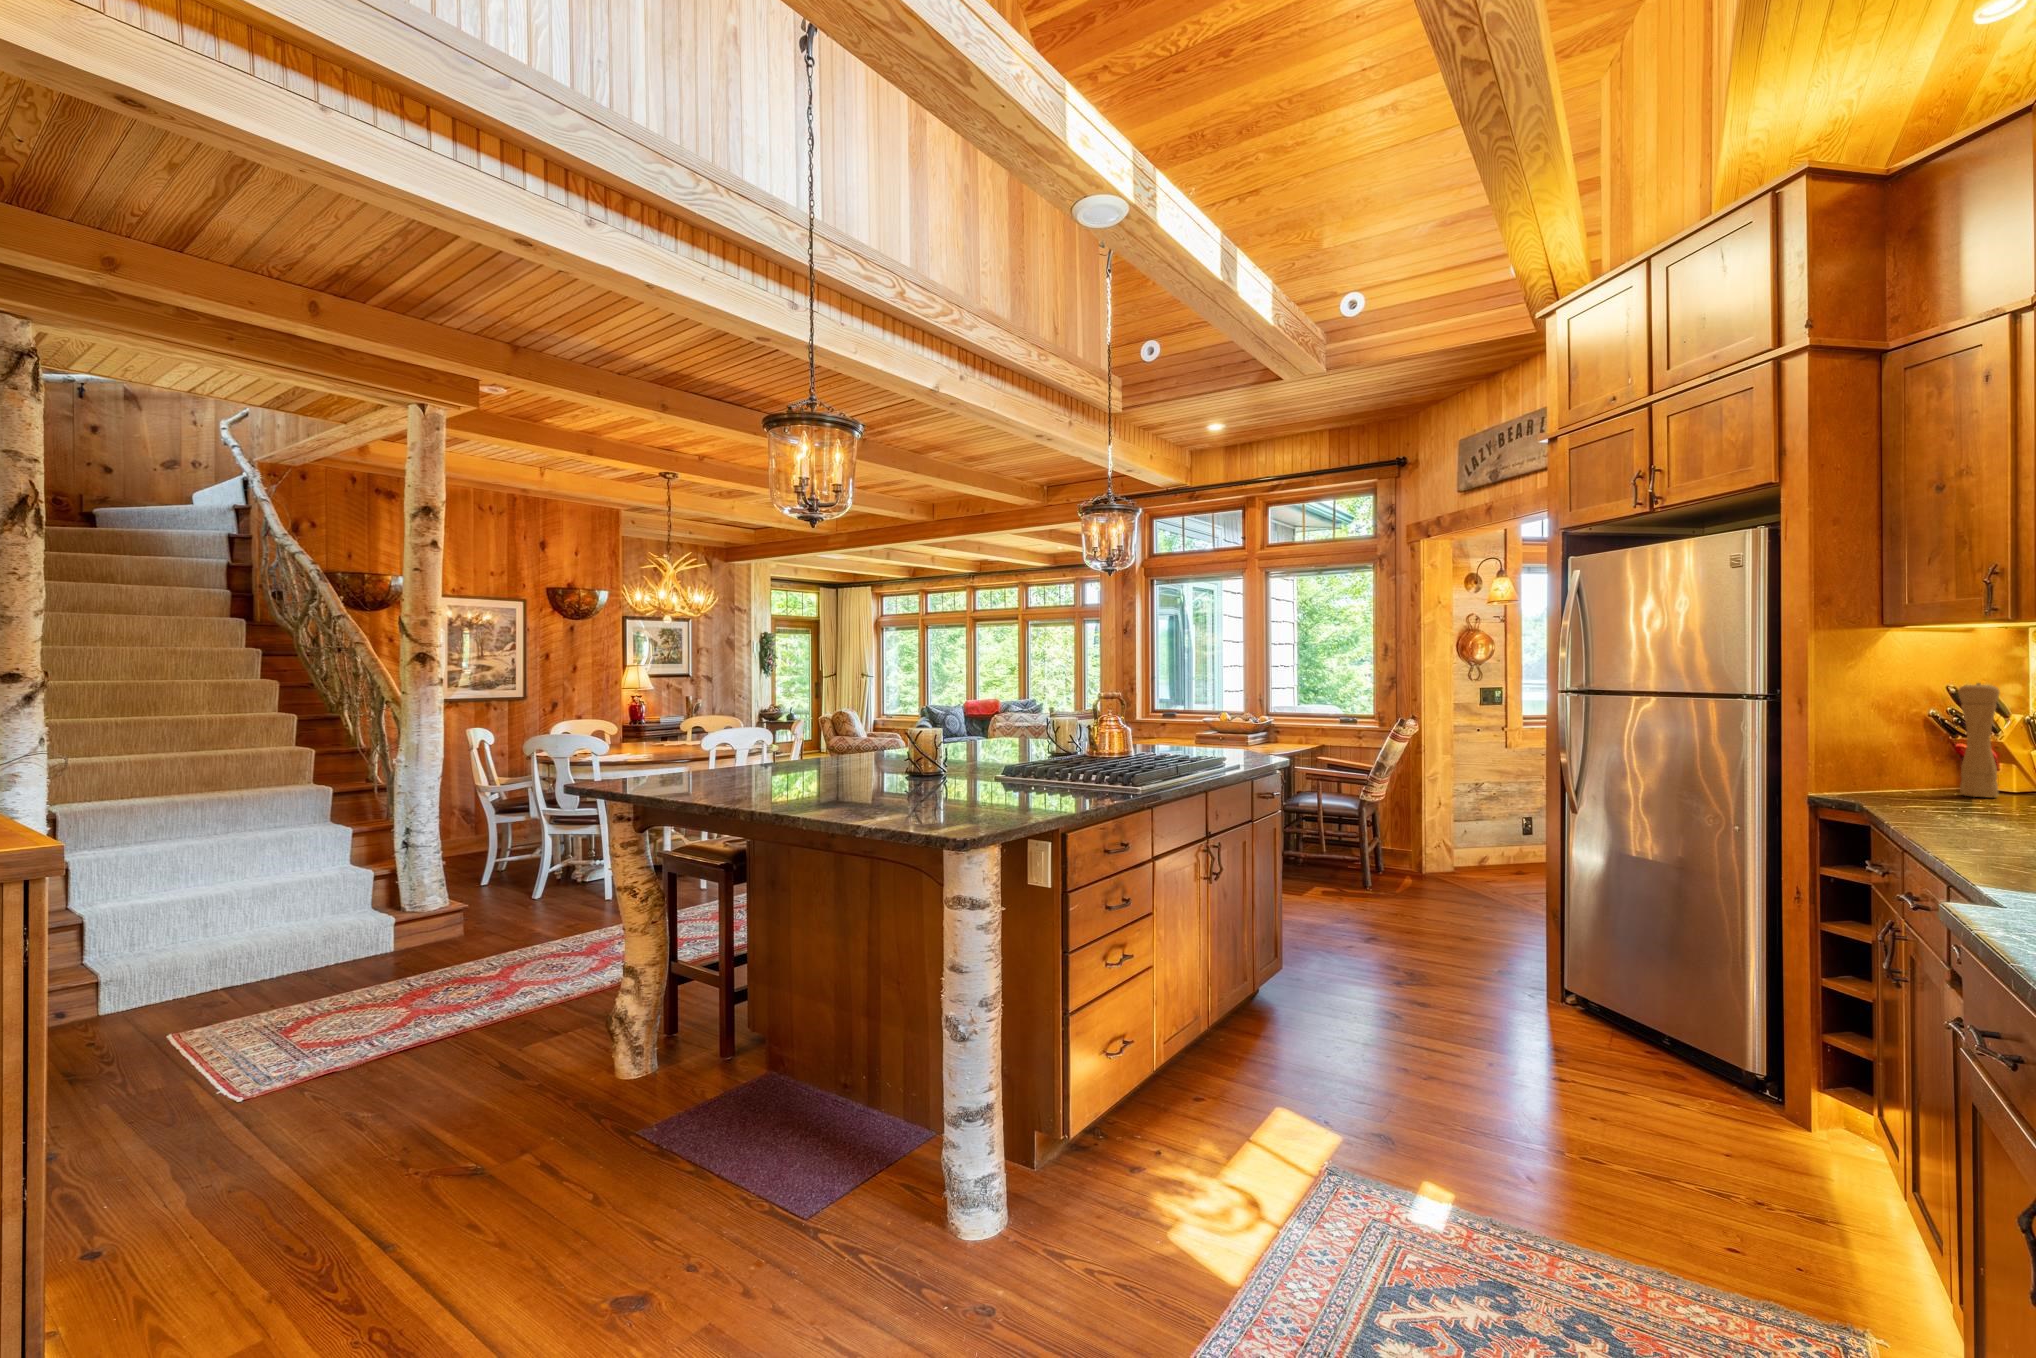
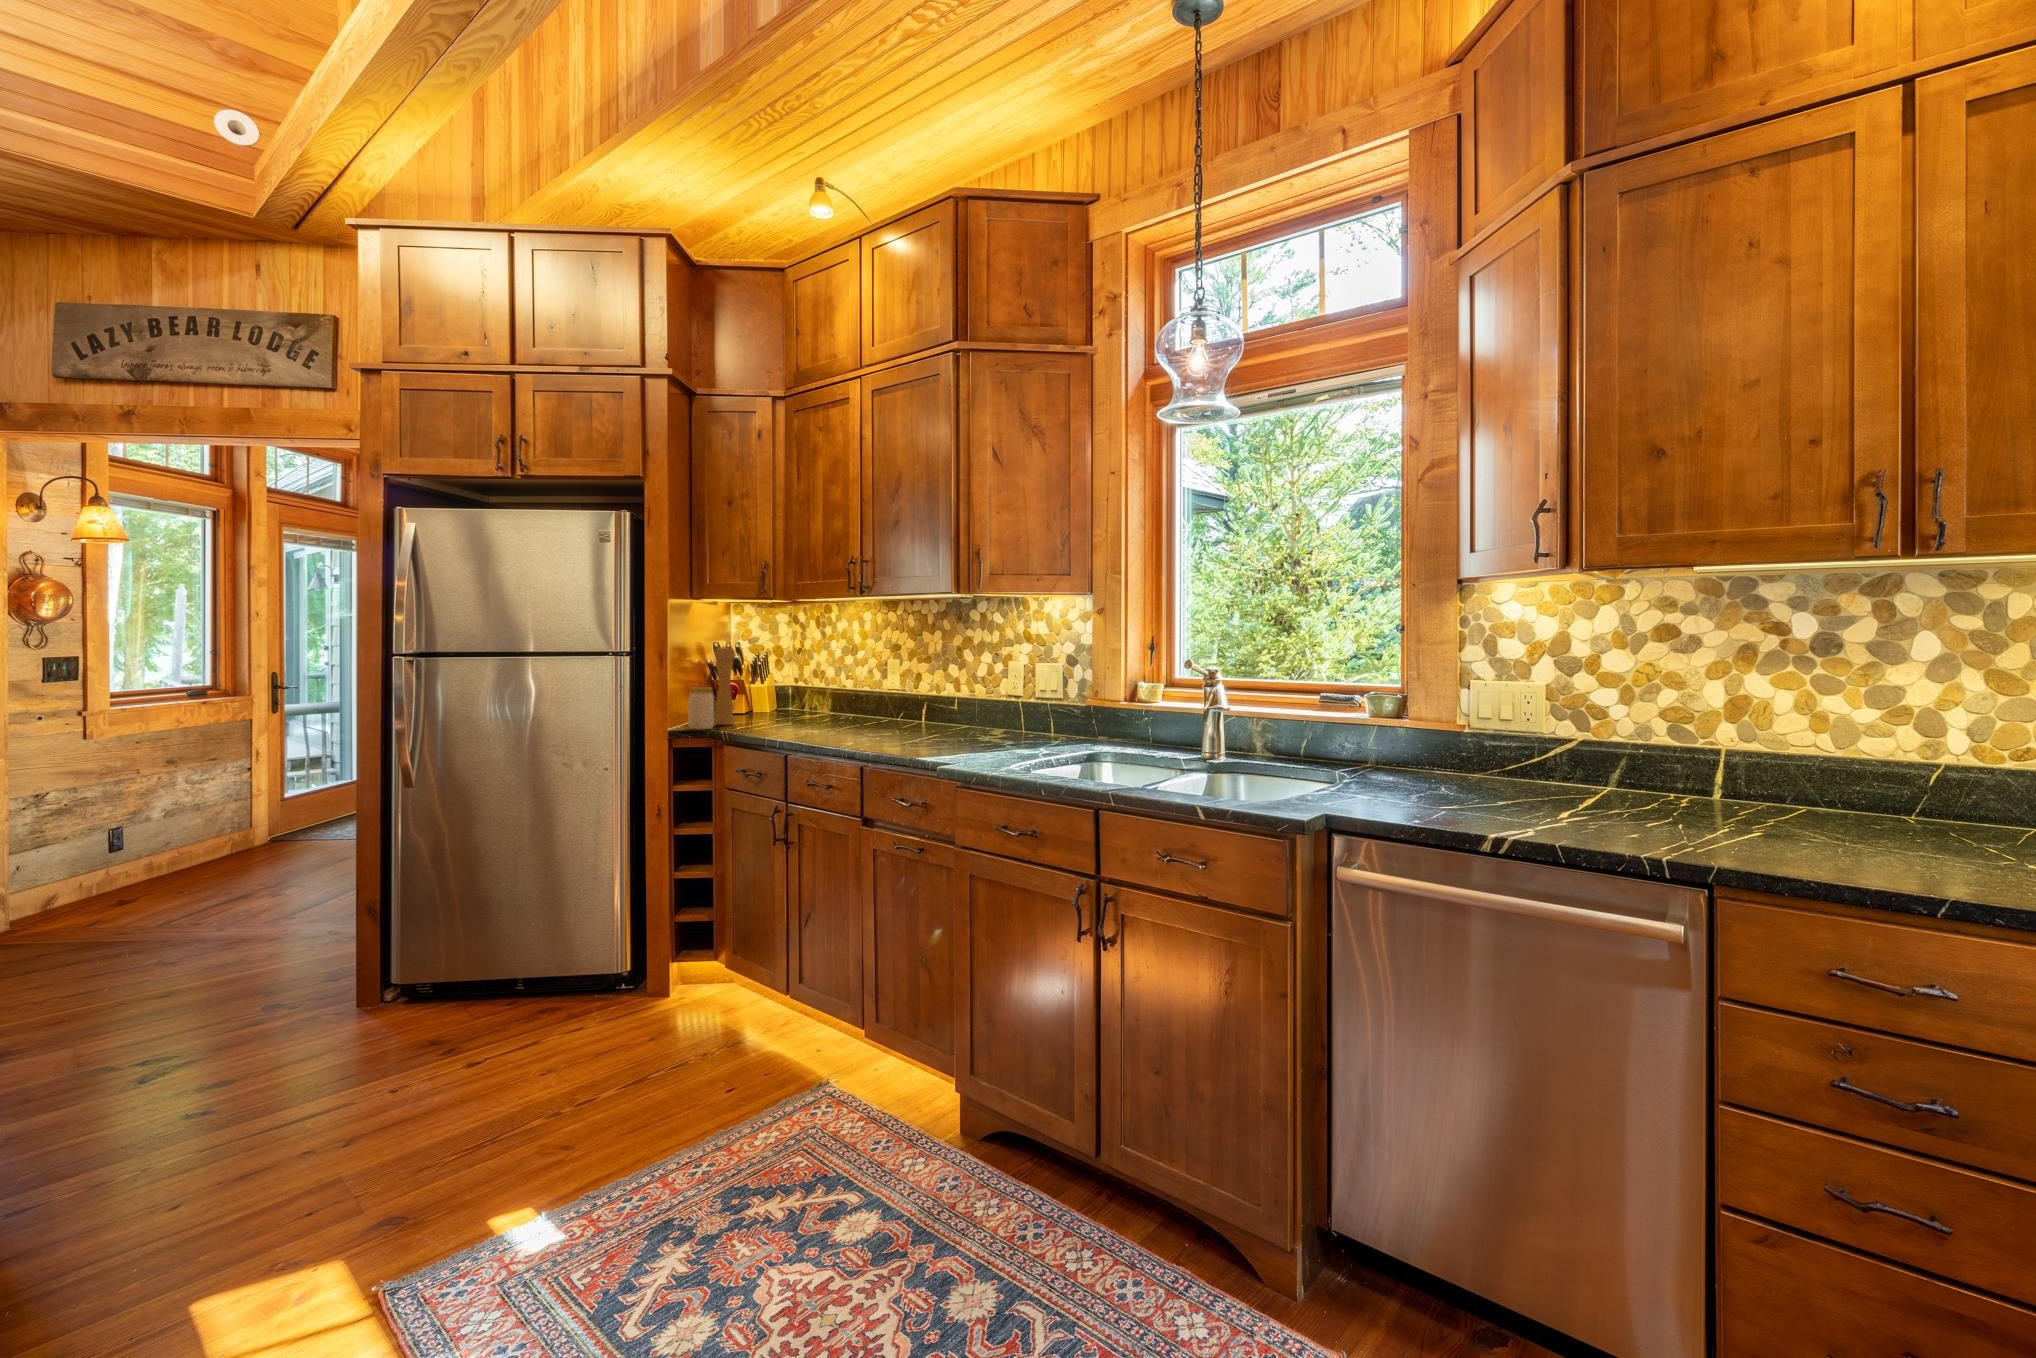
jar: none [1884,740,1930,800] -> present [688,687,714,730]

